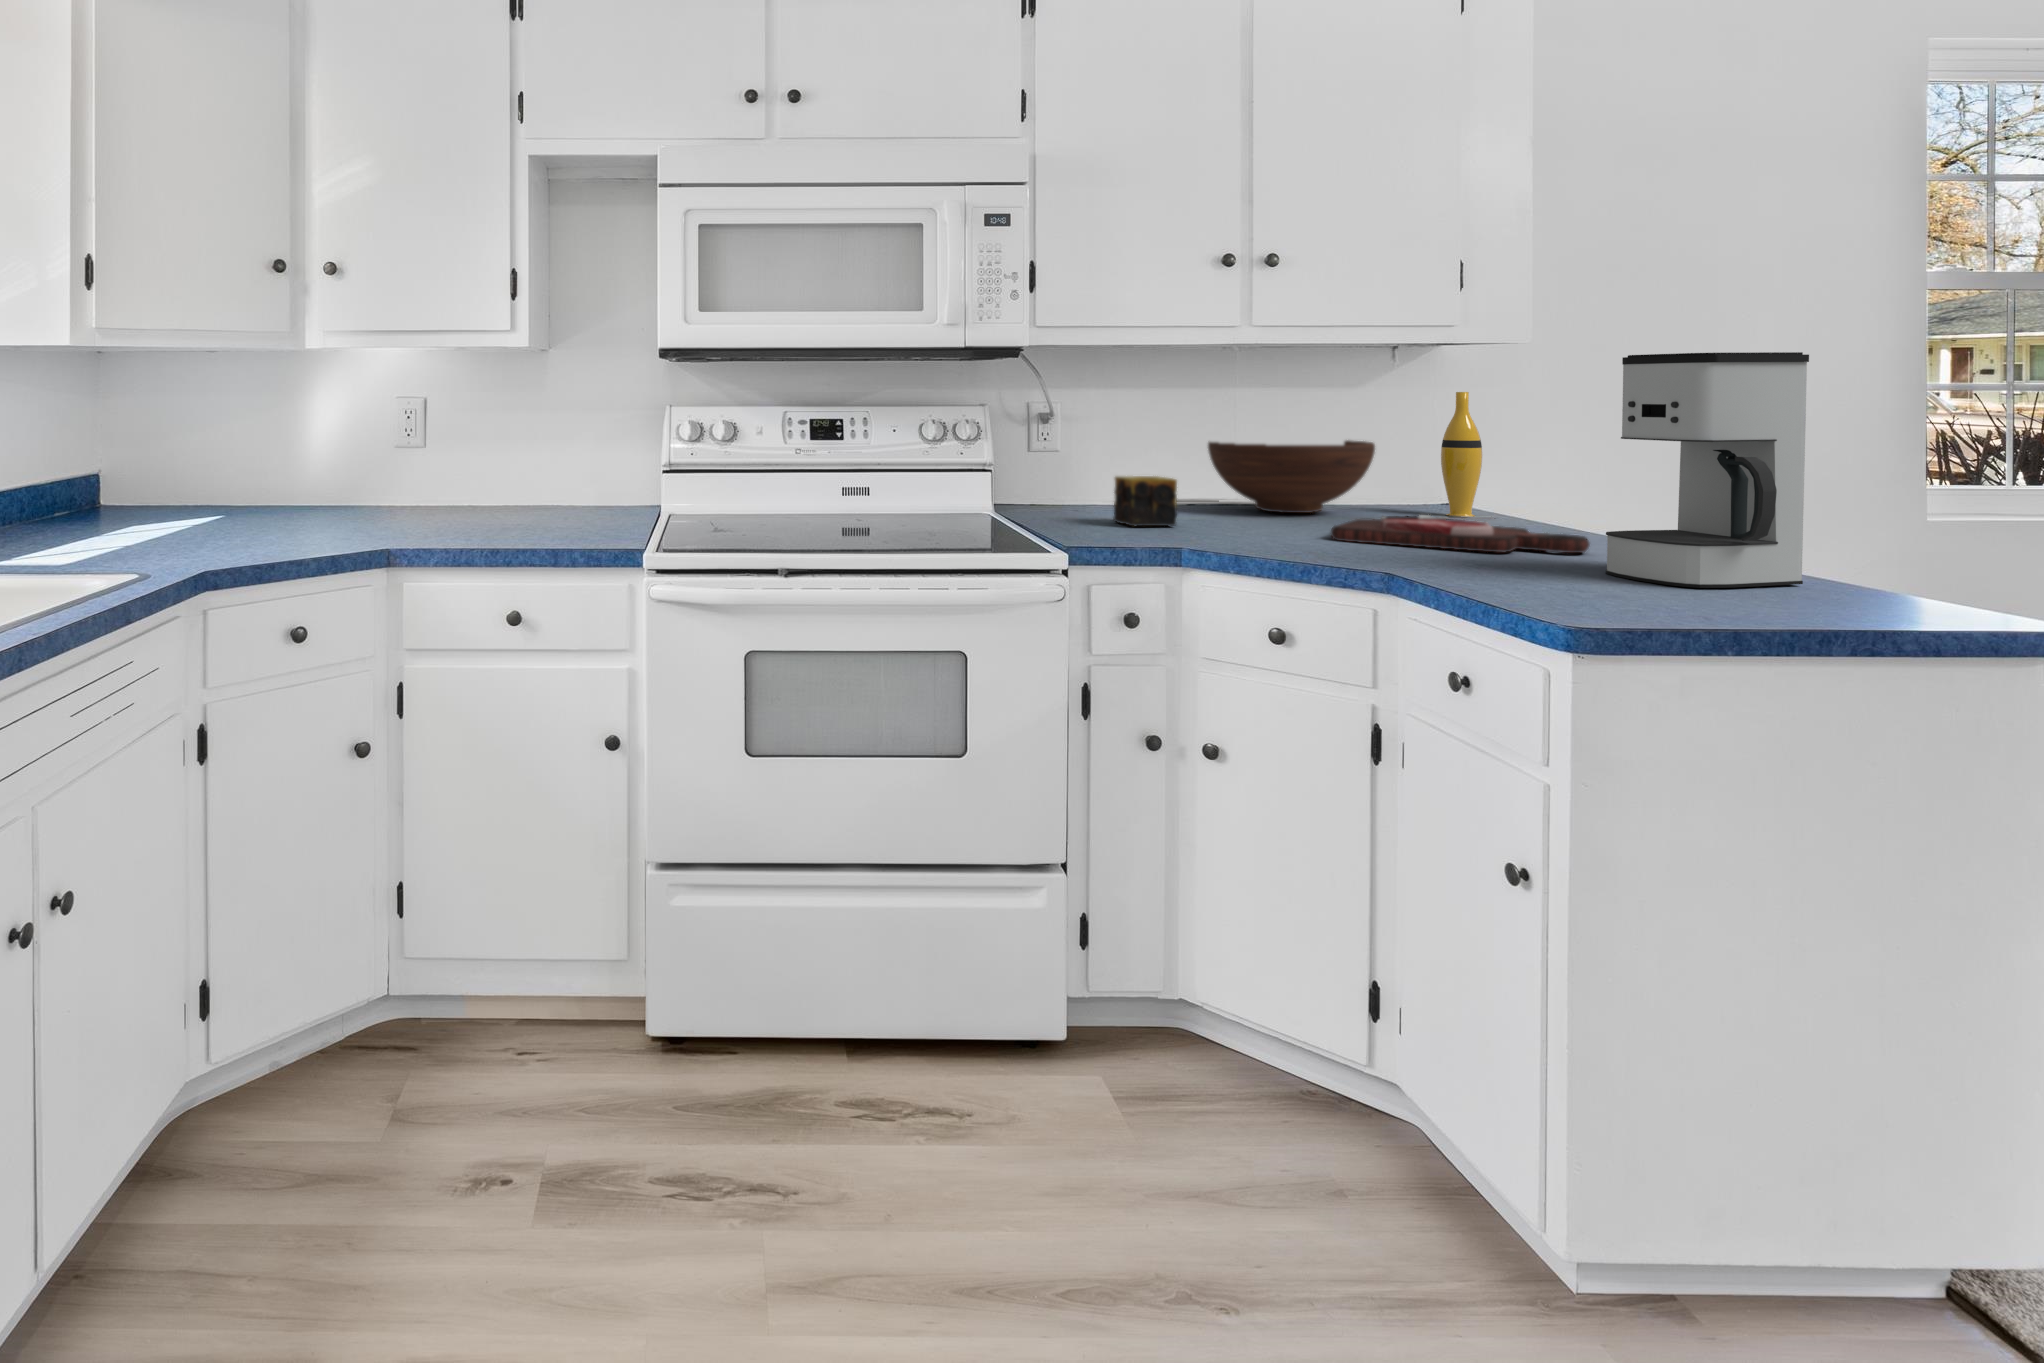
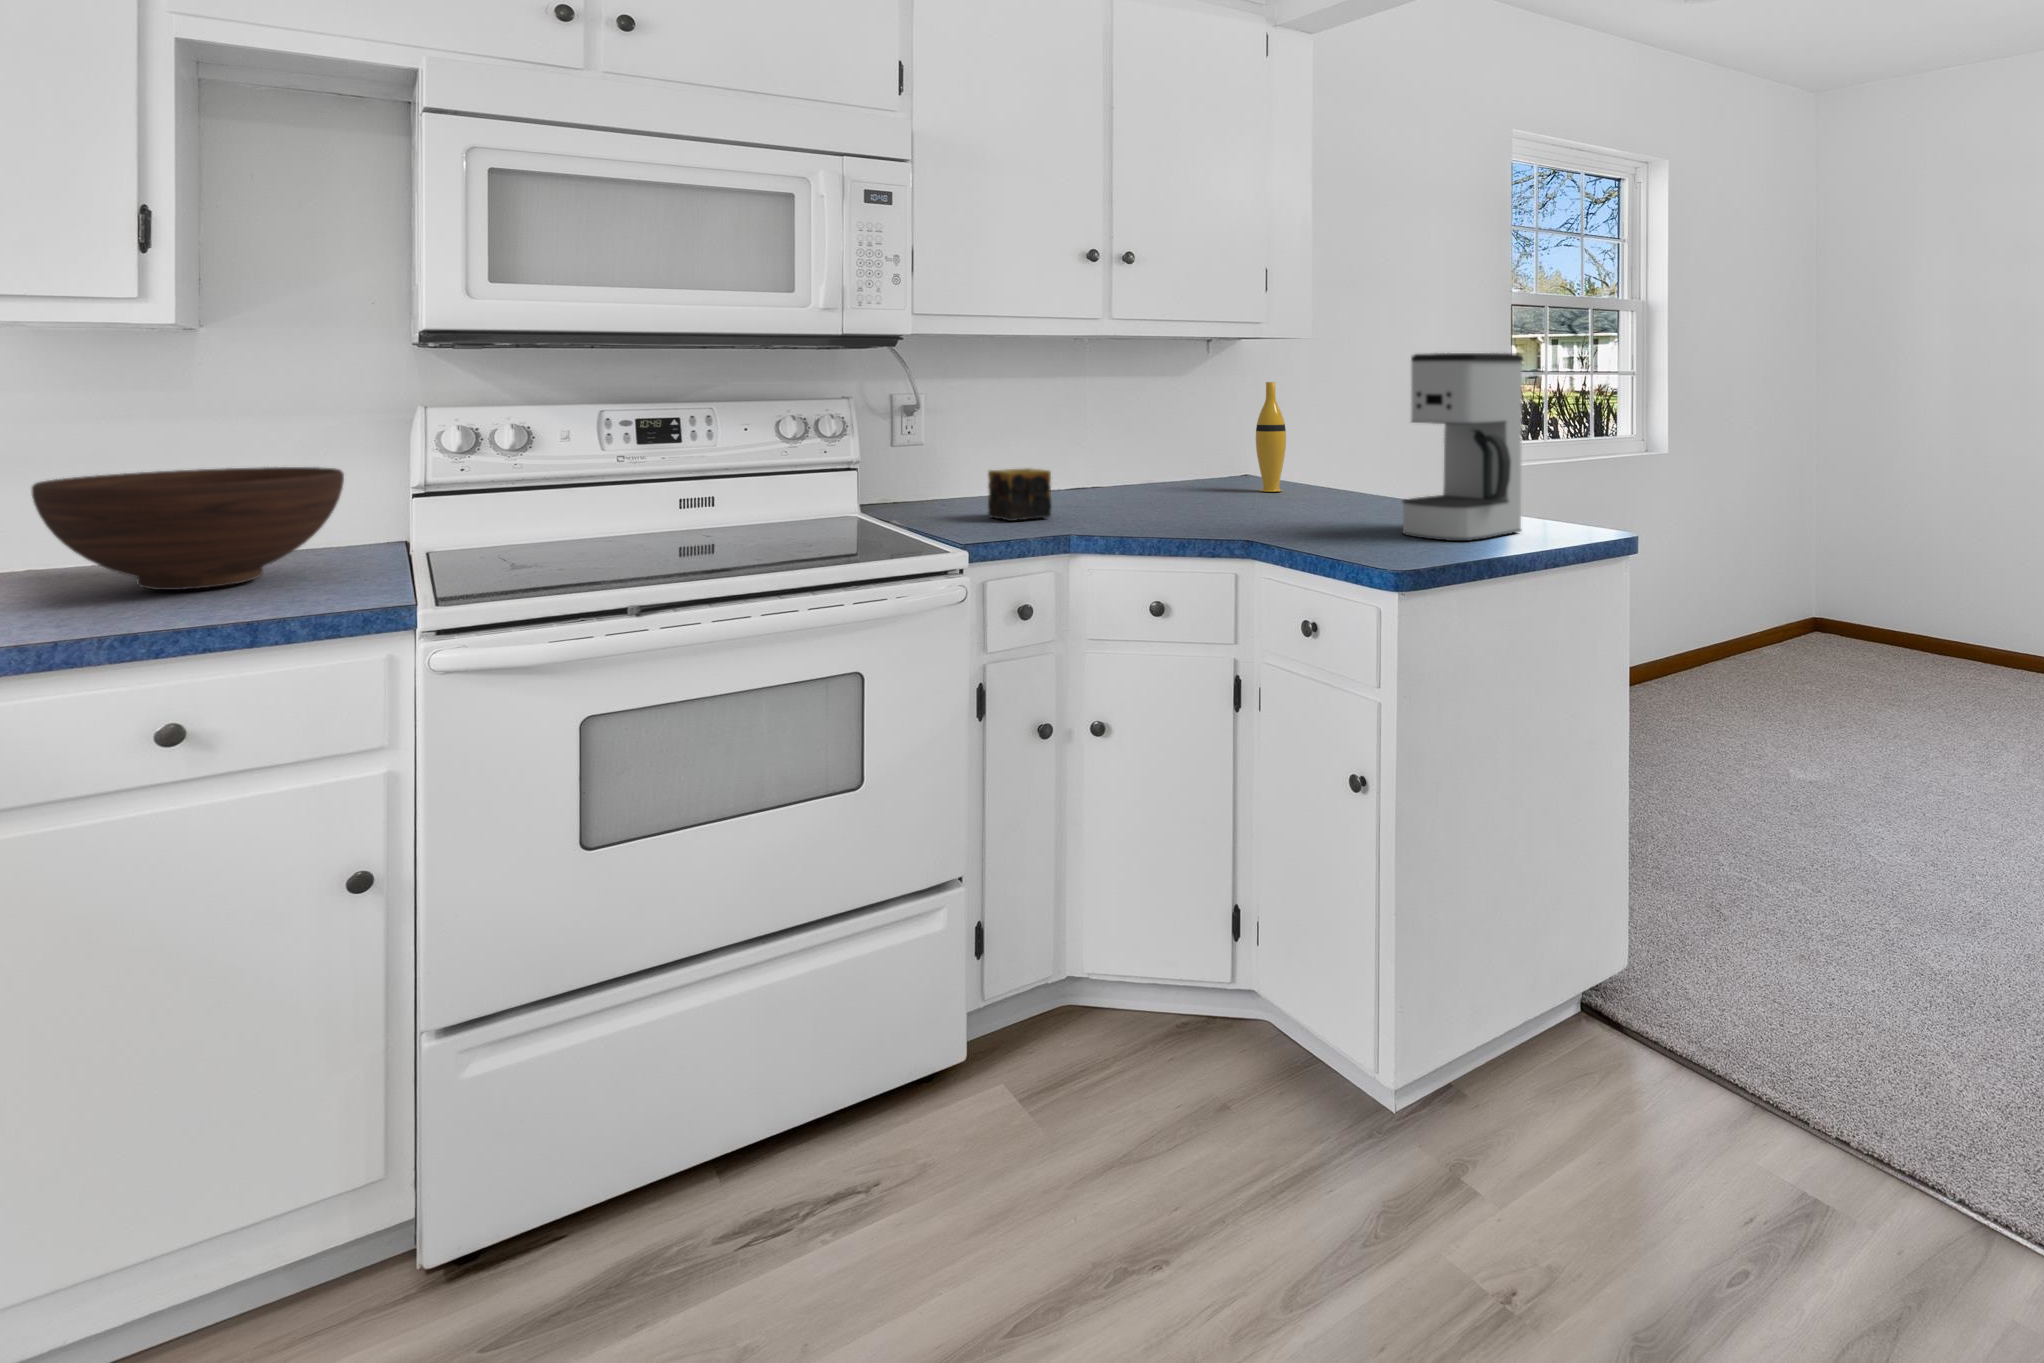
fruit bowl: present [1208,440,1375,513] -> present [32,467,344,590]
cutting board: present [1331,515,1590,553] -> none [1189,492,1381,523]

